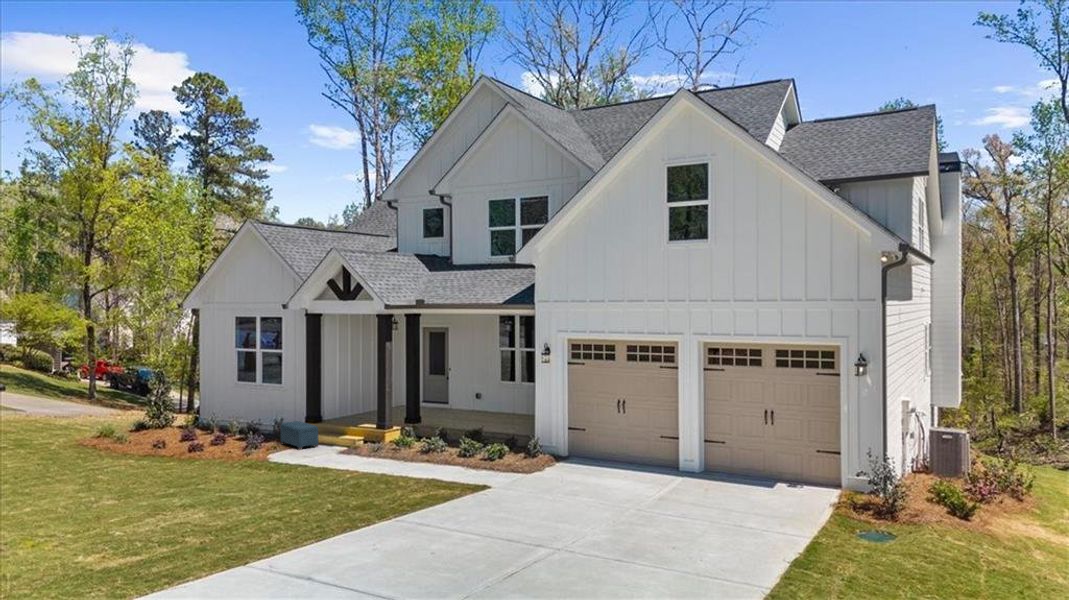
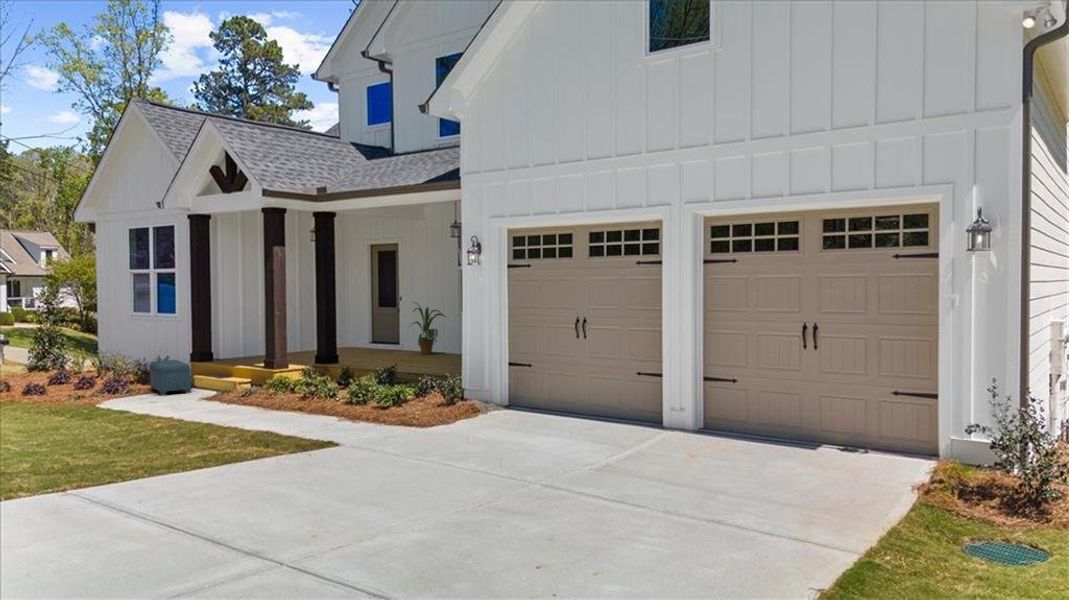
house plant: none [471,376,499,415] -> present [412,303,446,355]

